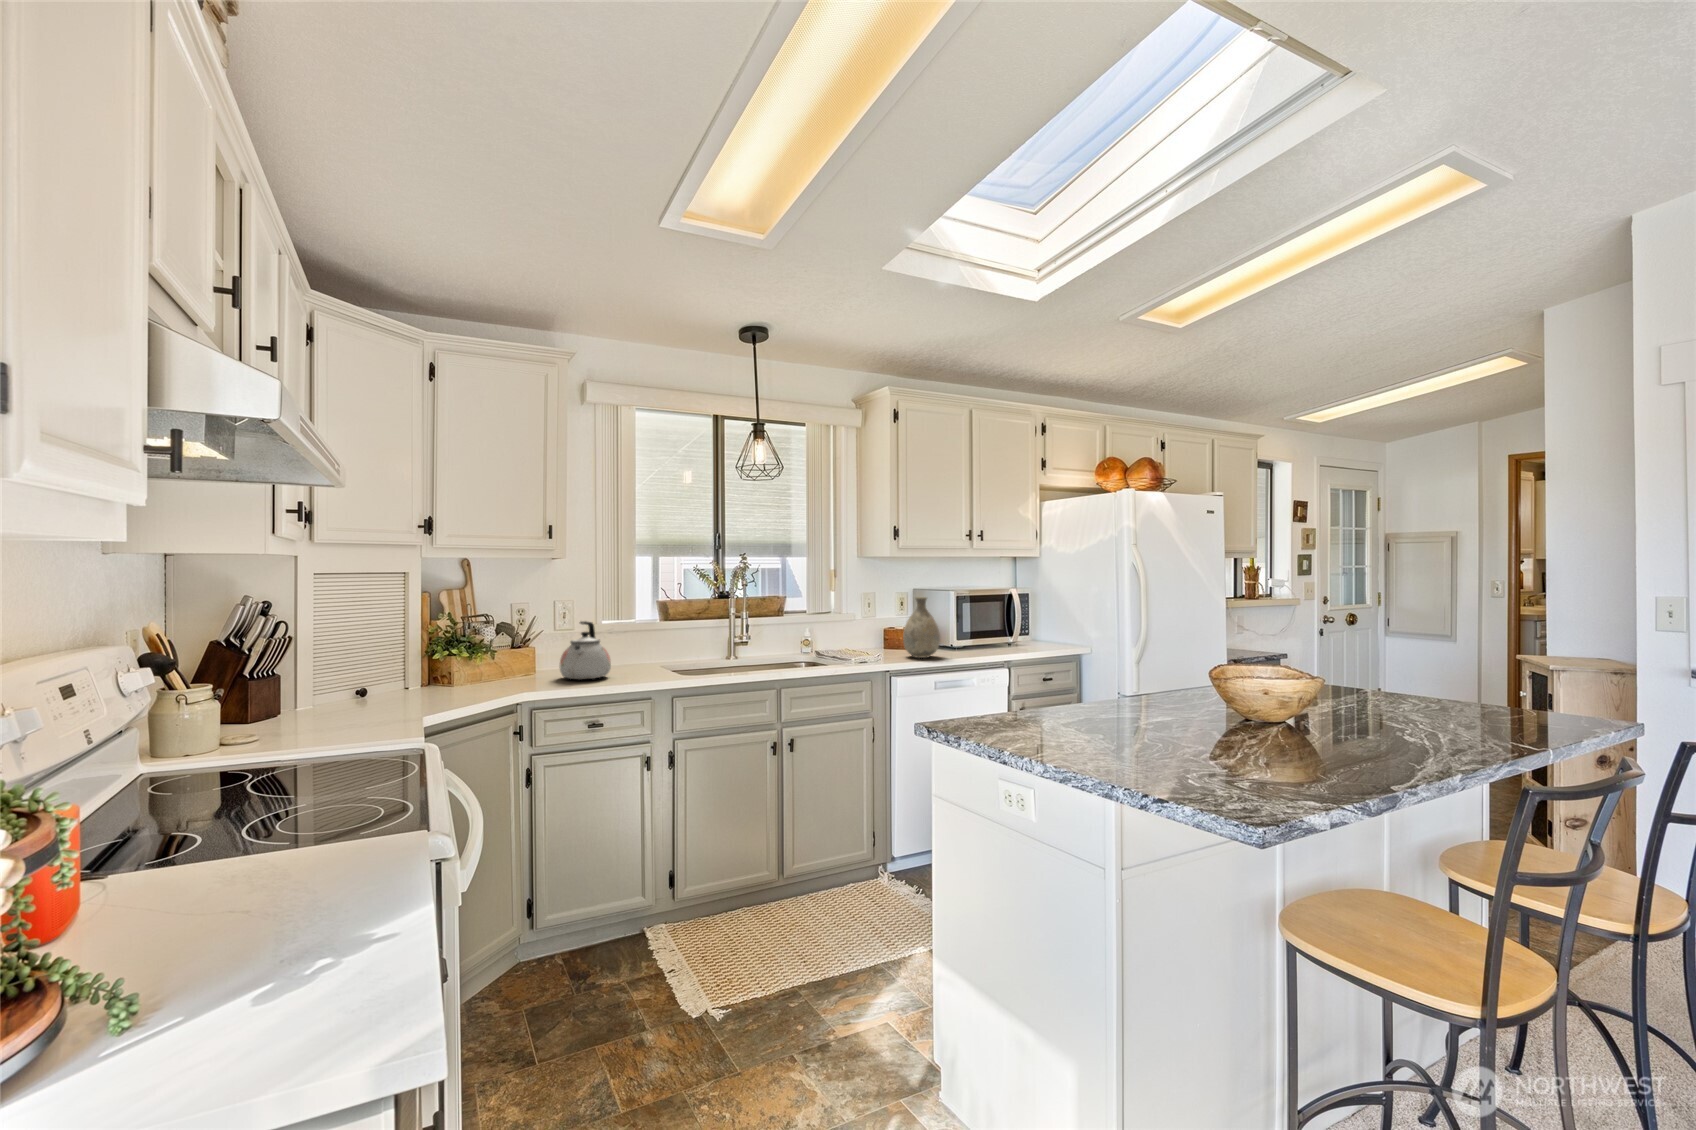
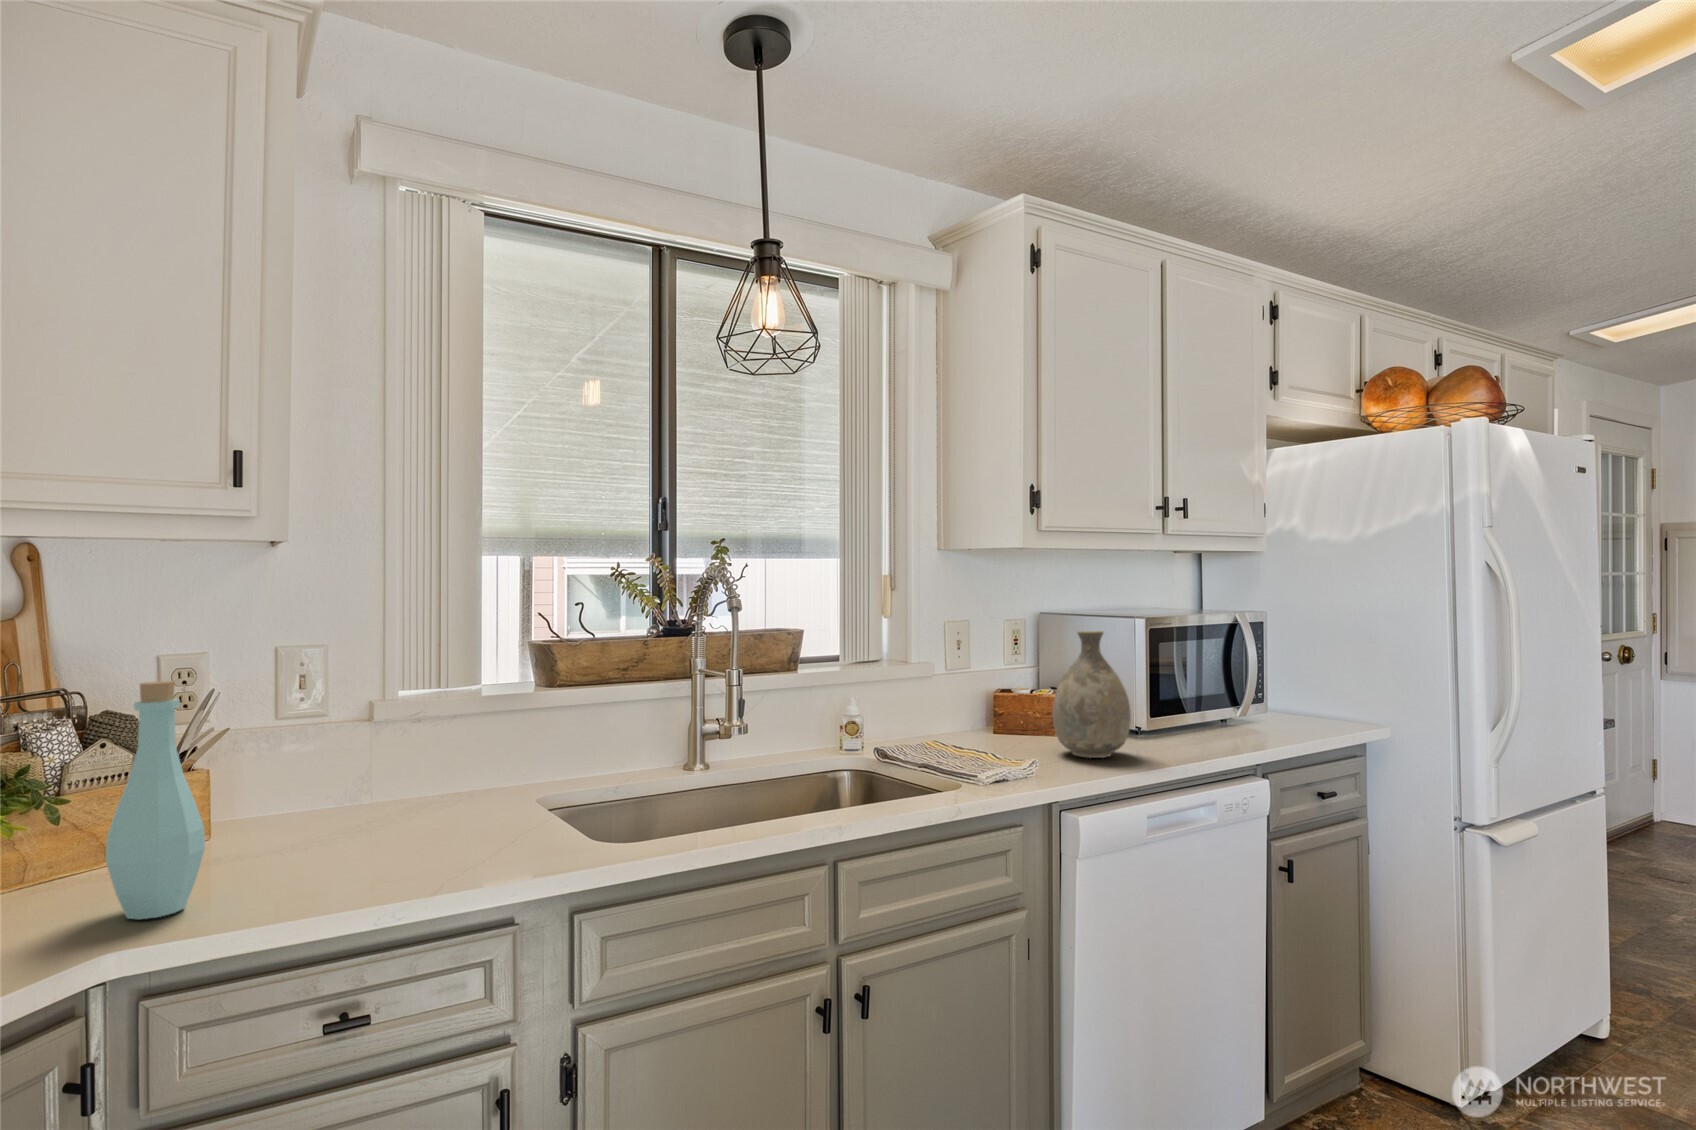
bottle: none [517,609,548,689] -> present [106,681,205,919]
kettle: present [560,621,611,680] -> none [260,704,406,864]

